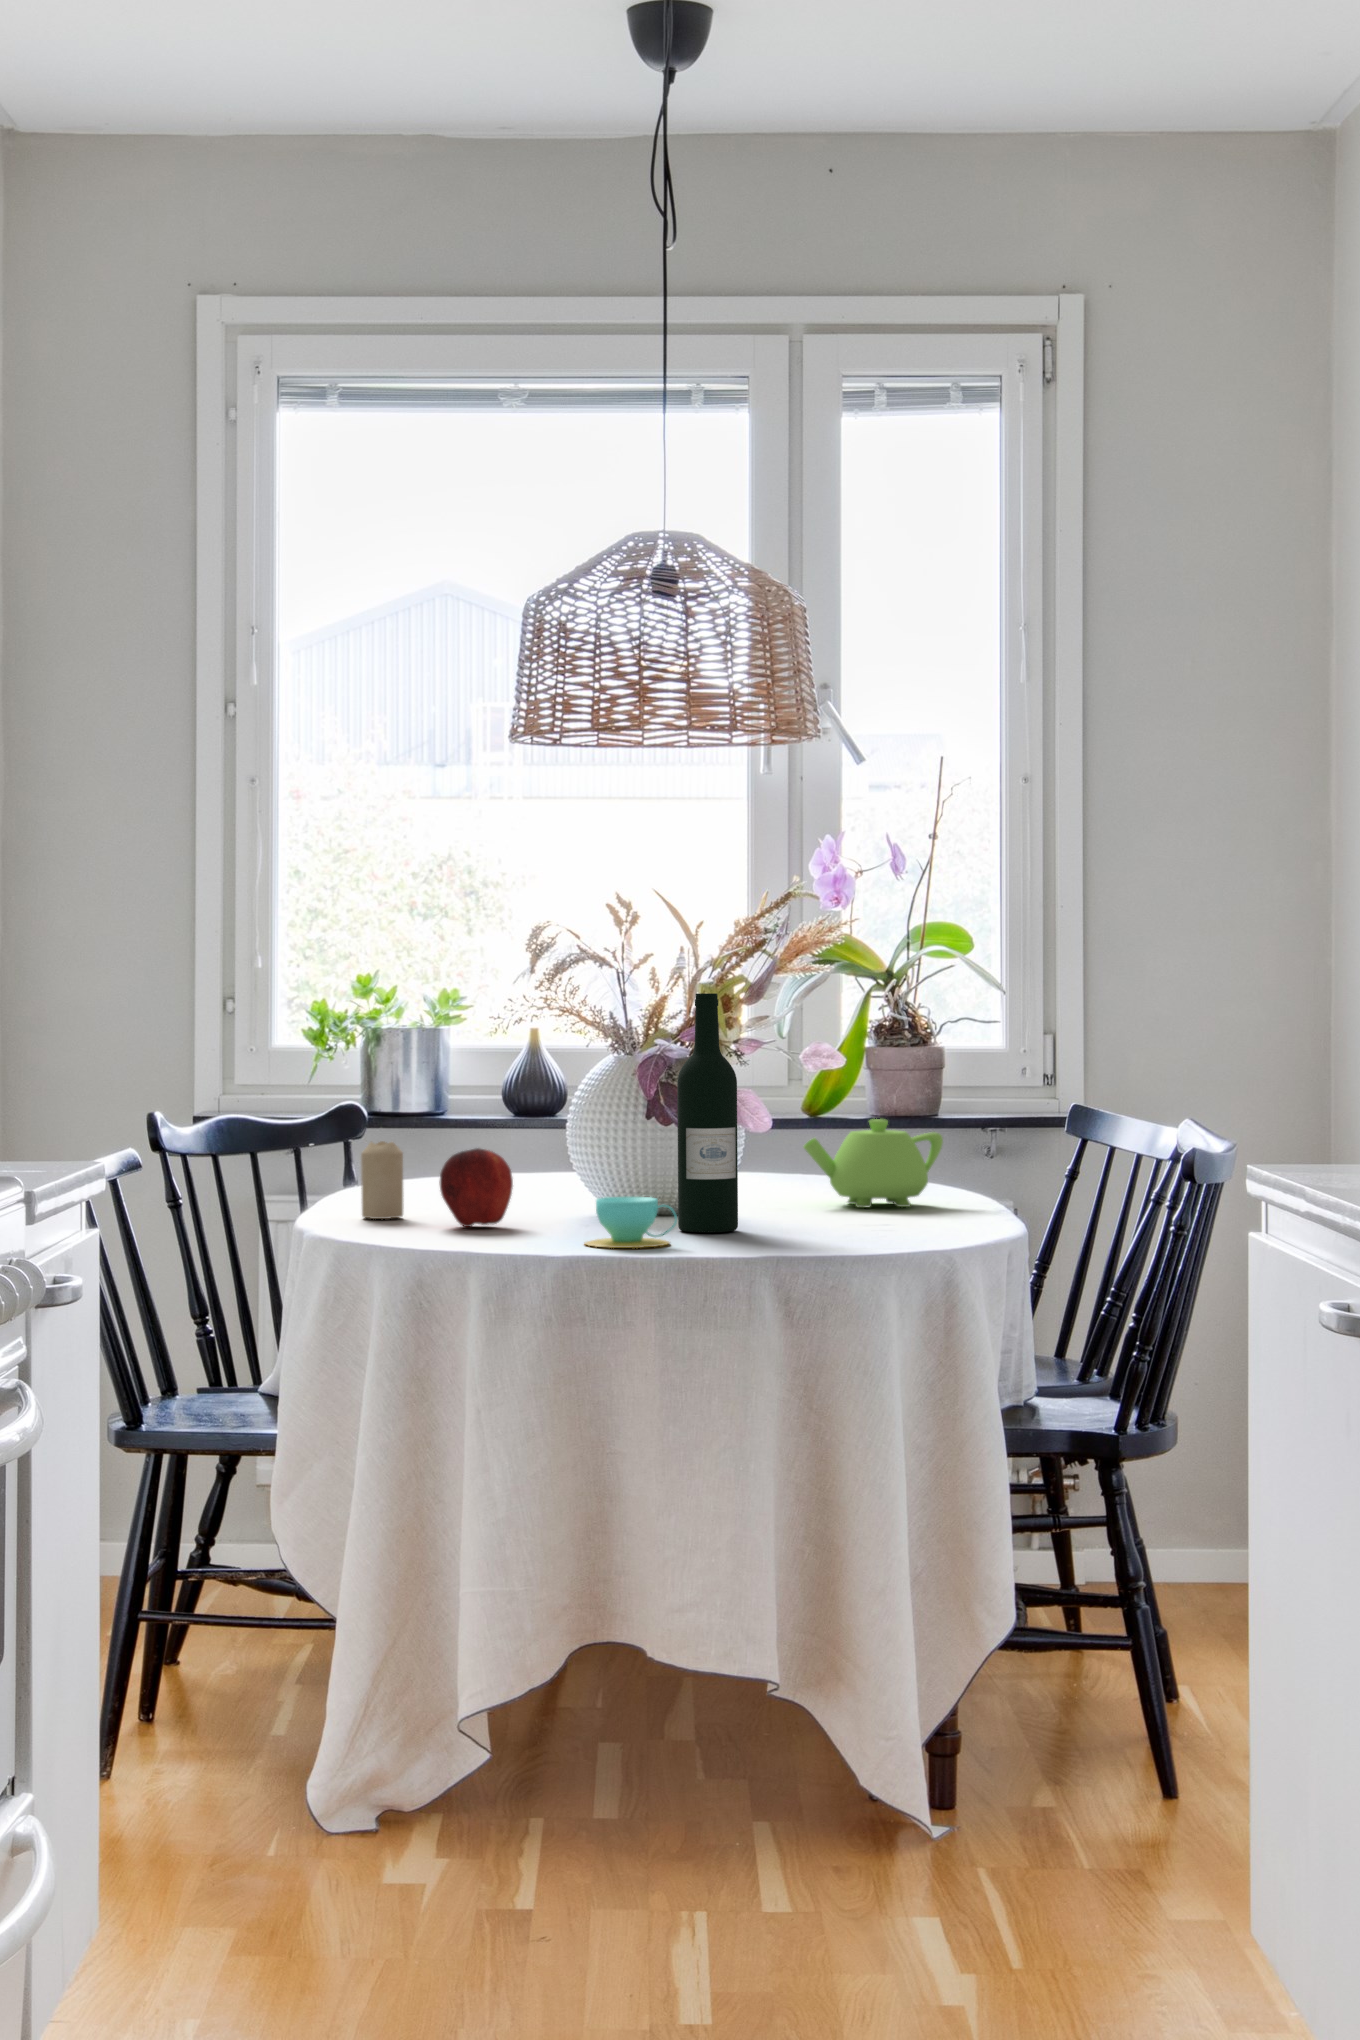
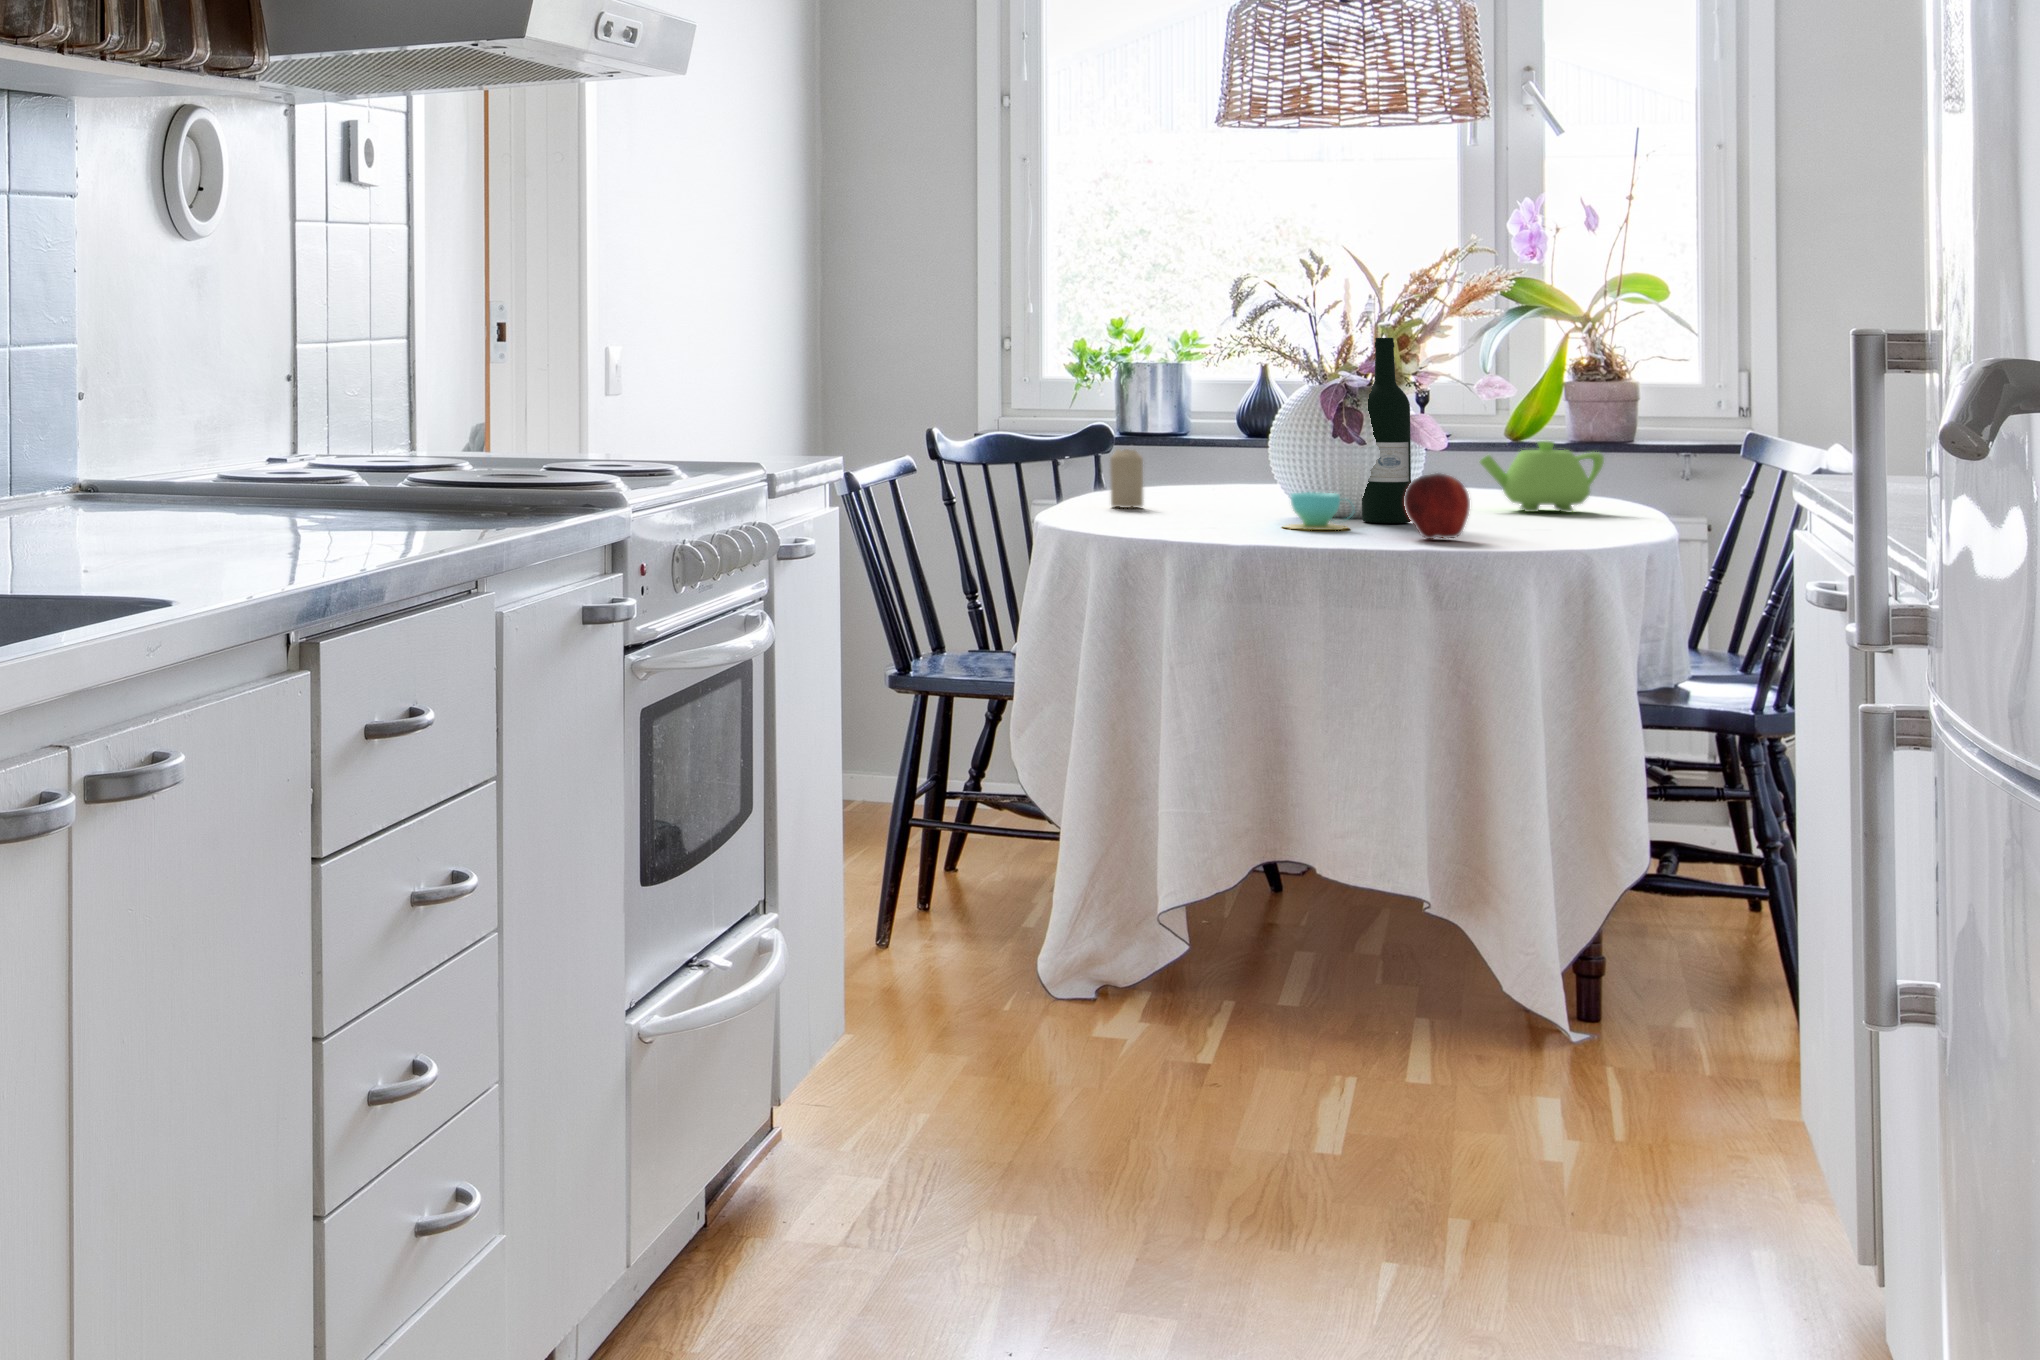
apple: present [439,1148,513,1227] -> present [1404,473,1470,539]

